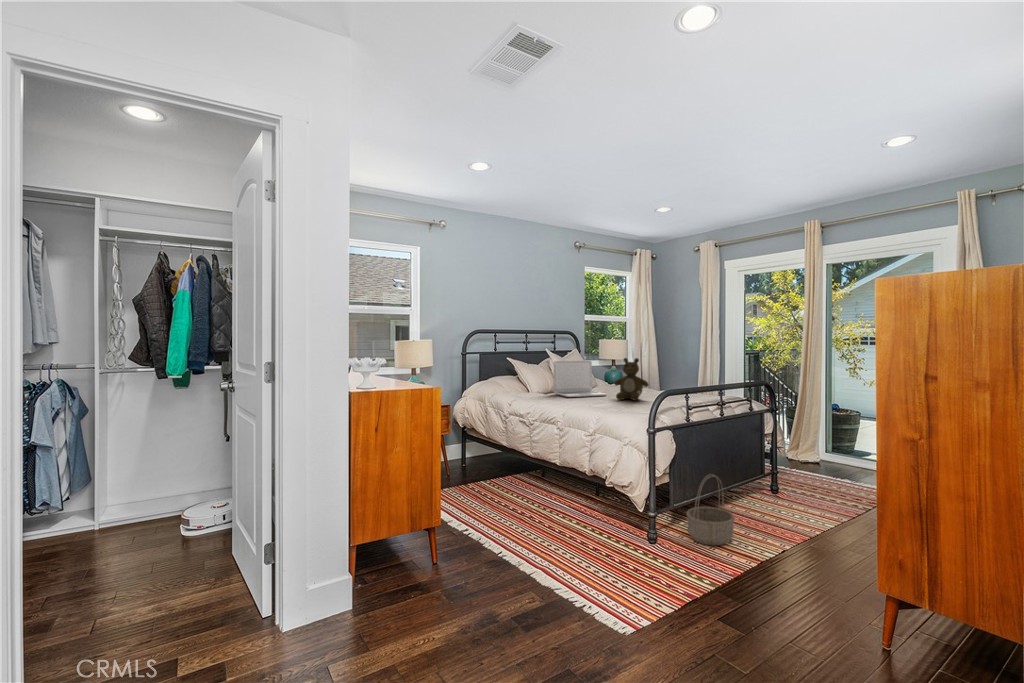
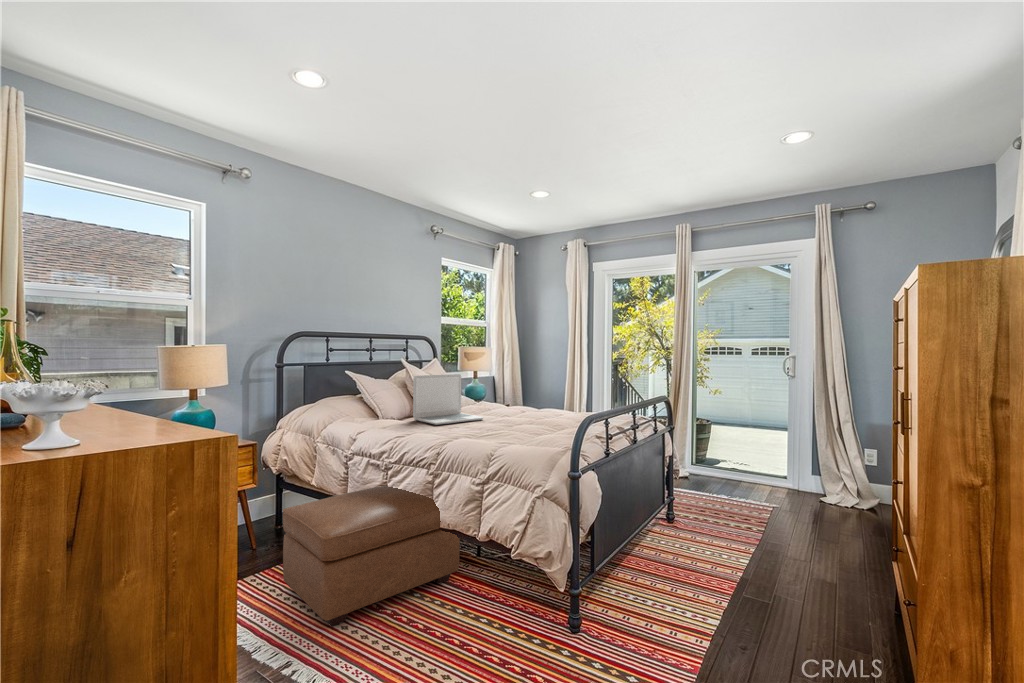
teddy bear: present [614,358,649,401] -> none [495,371,538,426]
ottoman: none [464,437,579,518] -> present [283,486,460,626]
basket: present [686,474,735,545] -> none [609,524,667,620]

